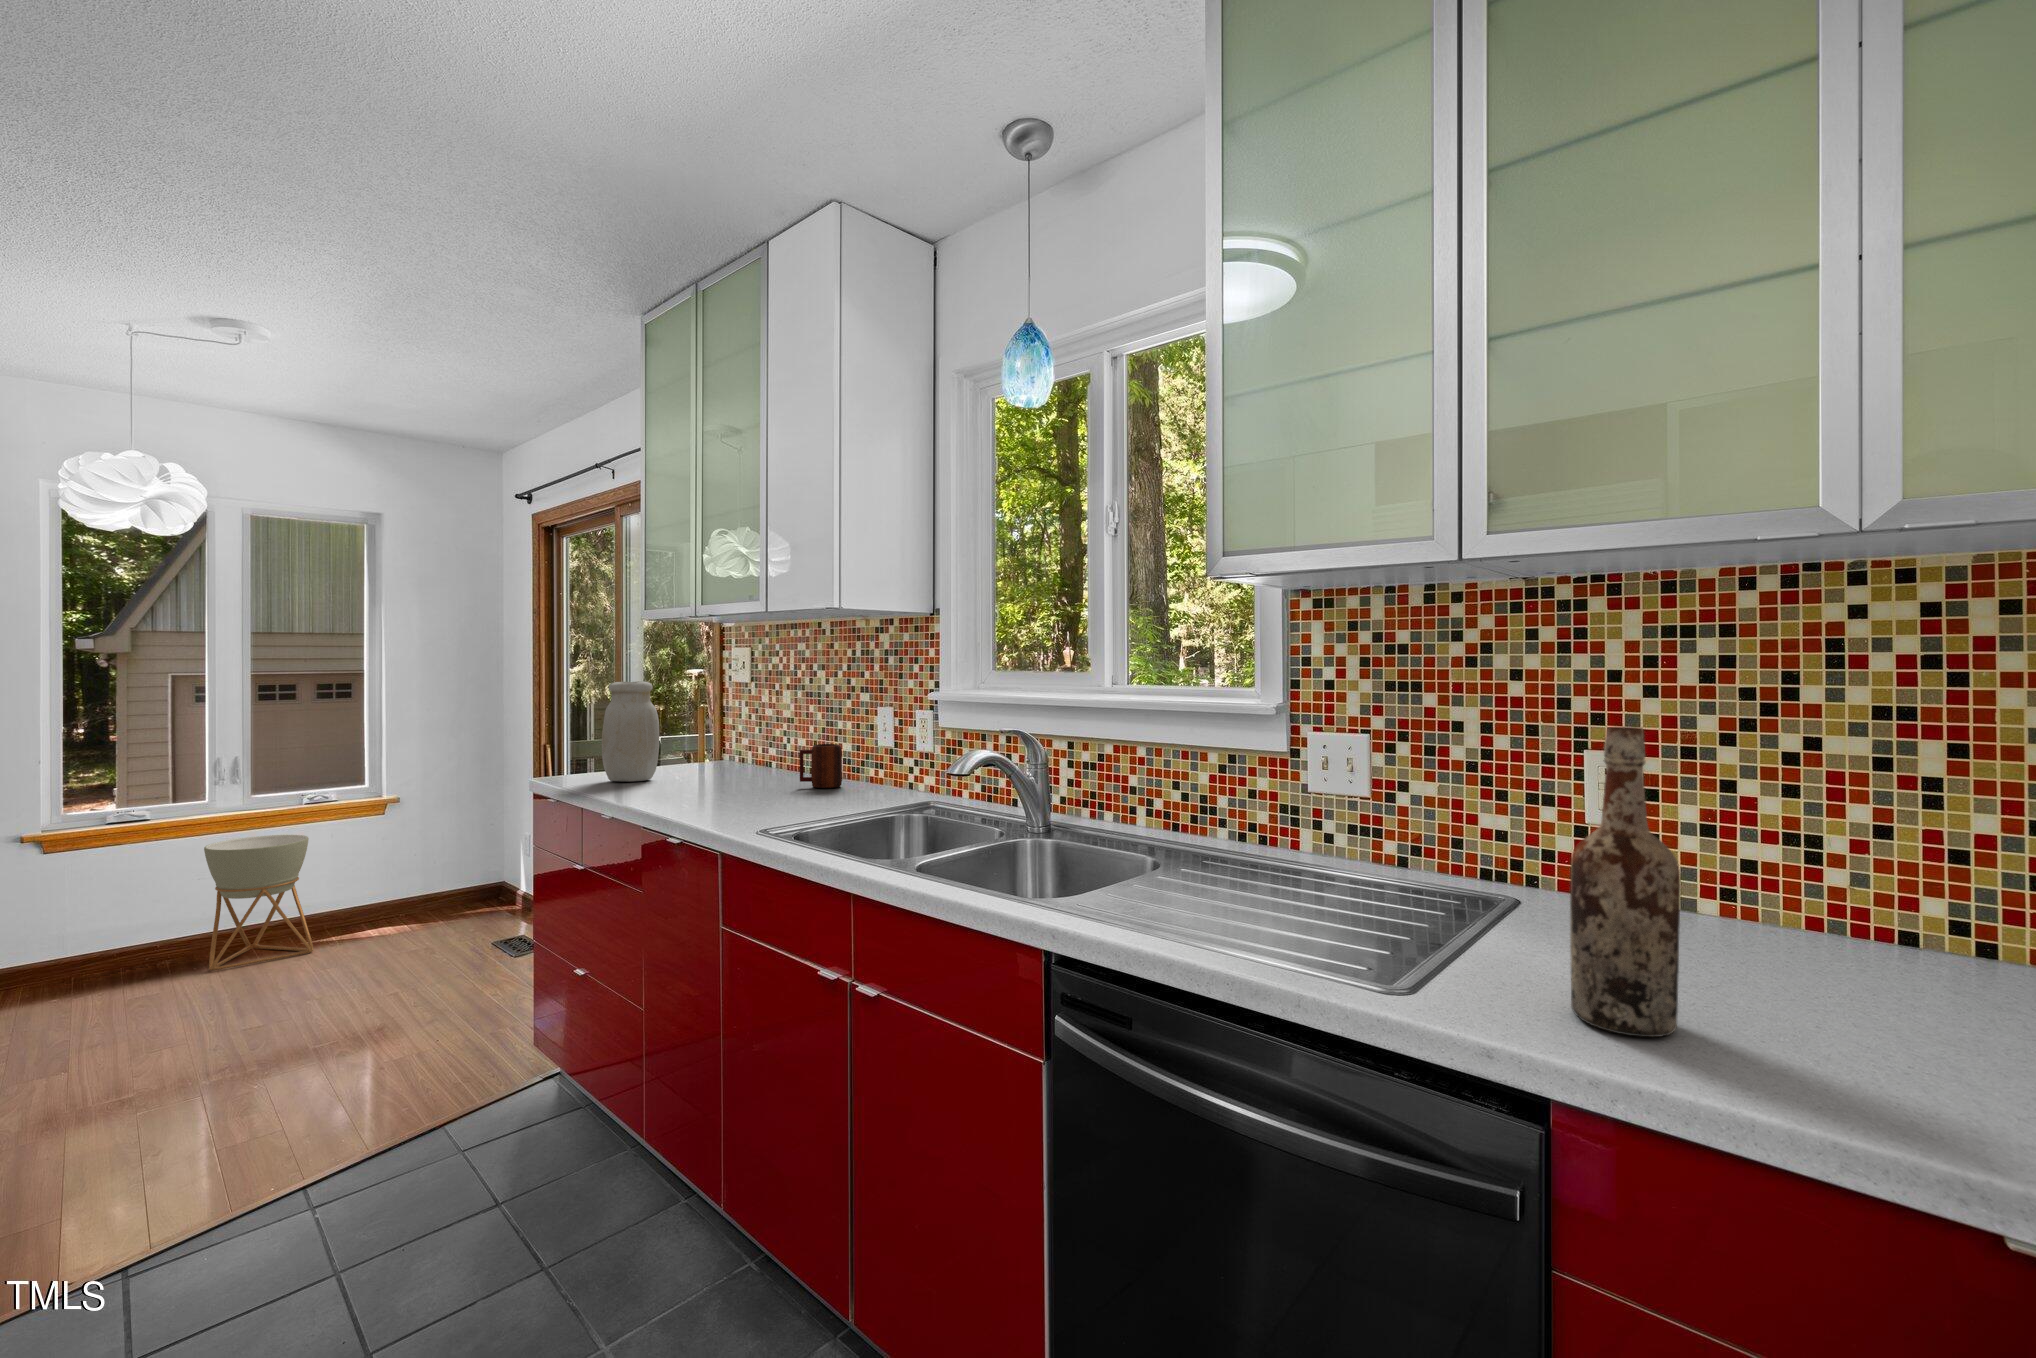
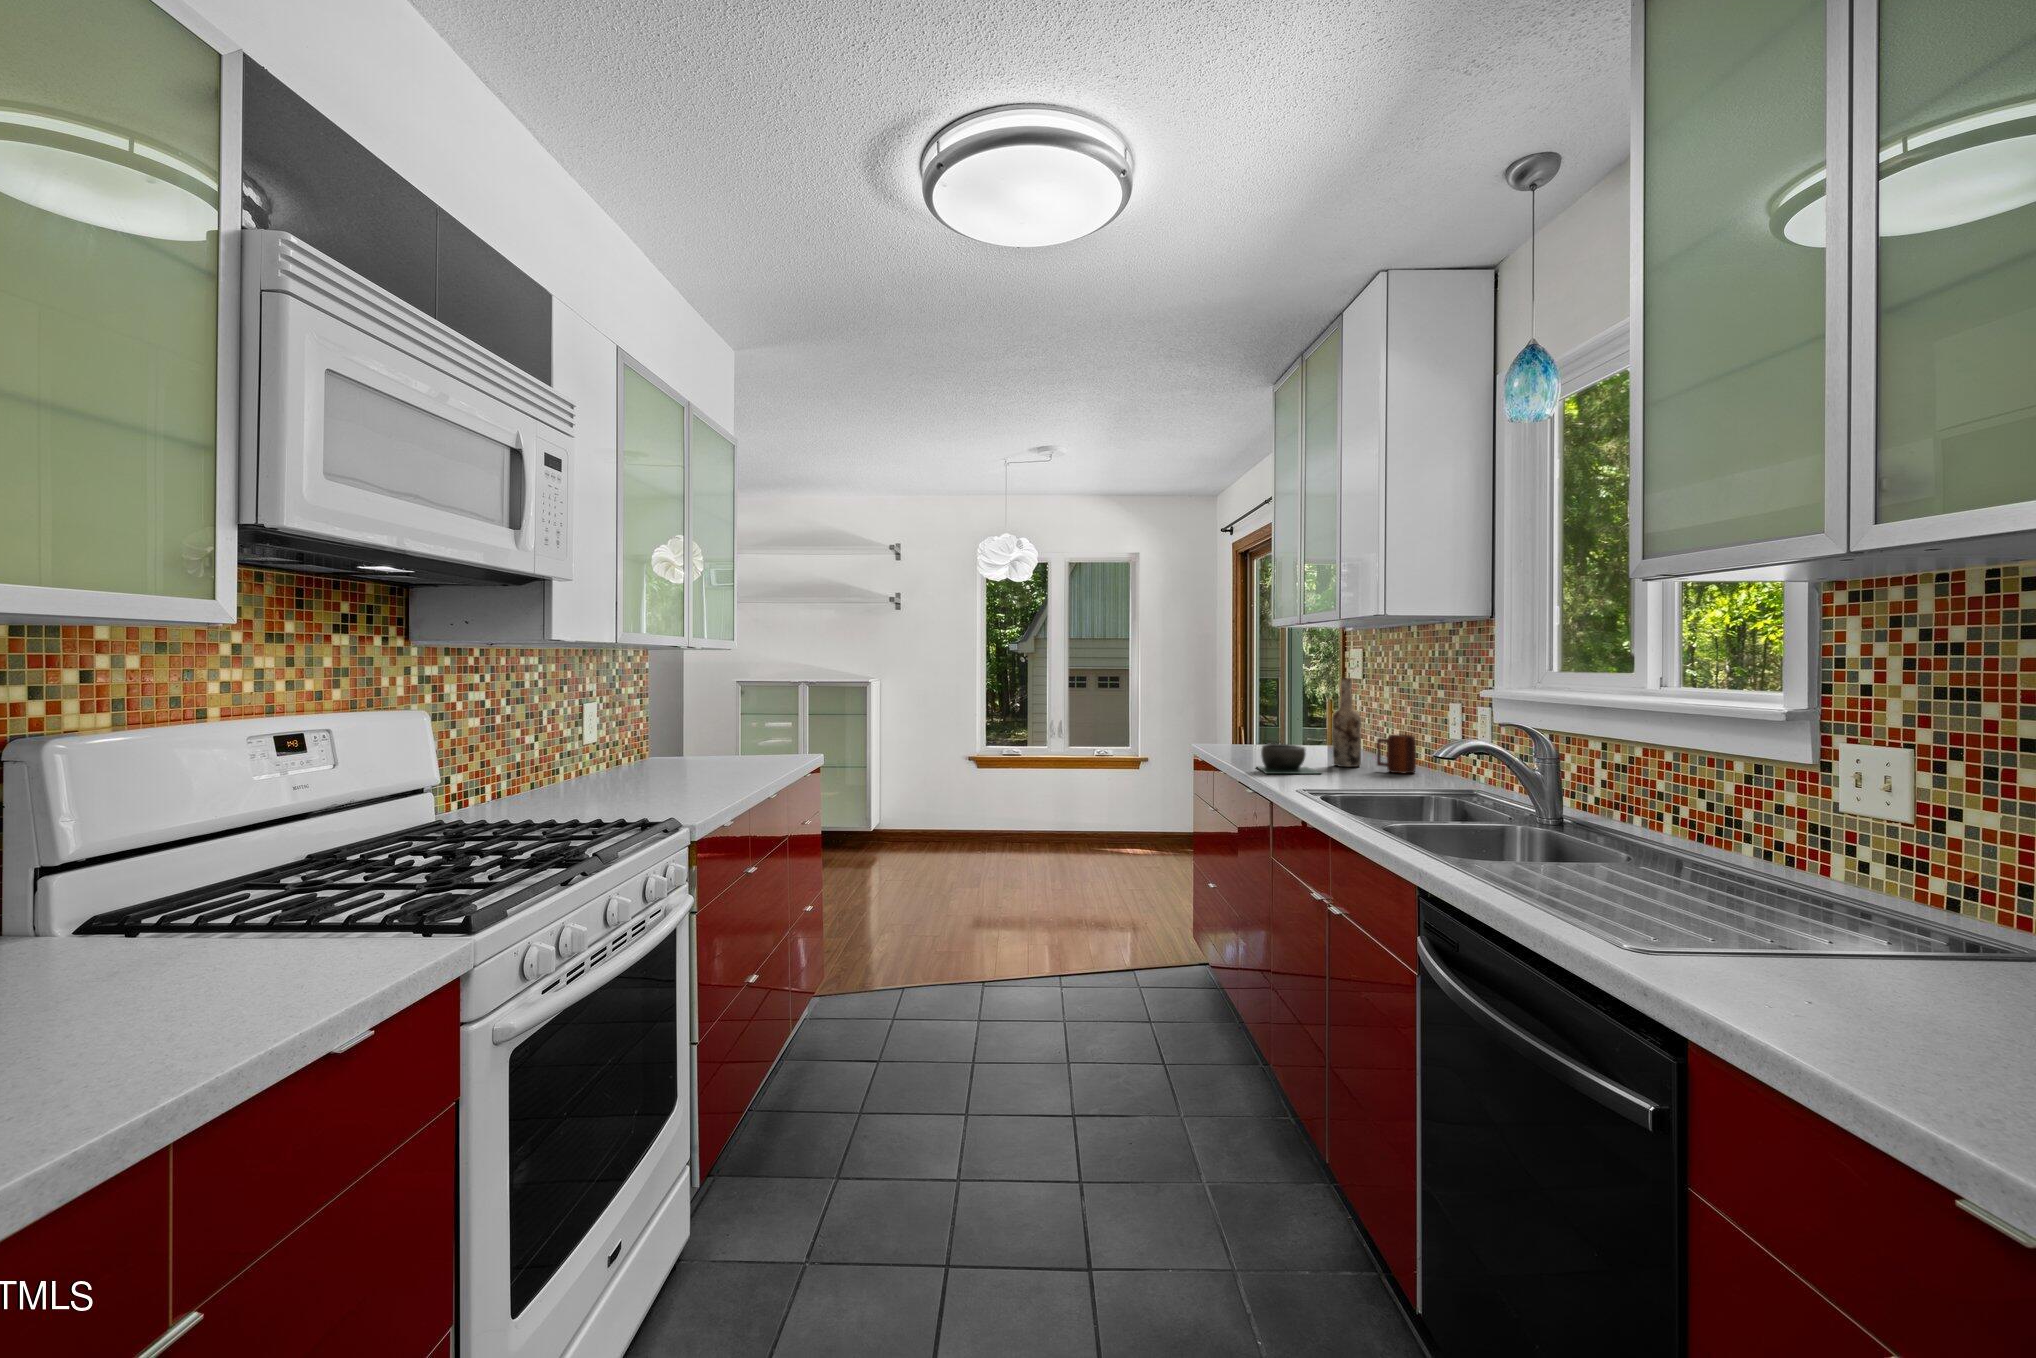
jar: present [602,681,659,781] -> none [1233,678,1275,756]
wine bottle: present [1570,727,1681,1037] -> present [1332,678,1361,767]
bowl: none [653,763,745,803] -> present [1257,743,1320,774]
planter: present [204,835,313,971] -> none [1037,779,1092,862]

